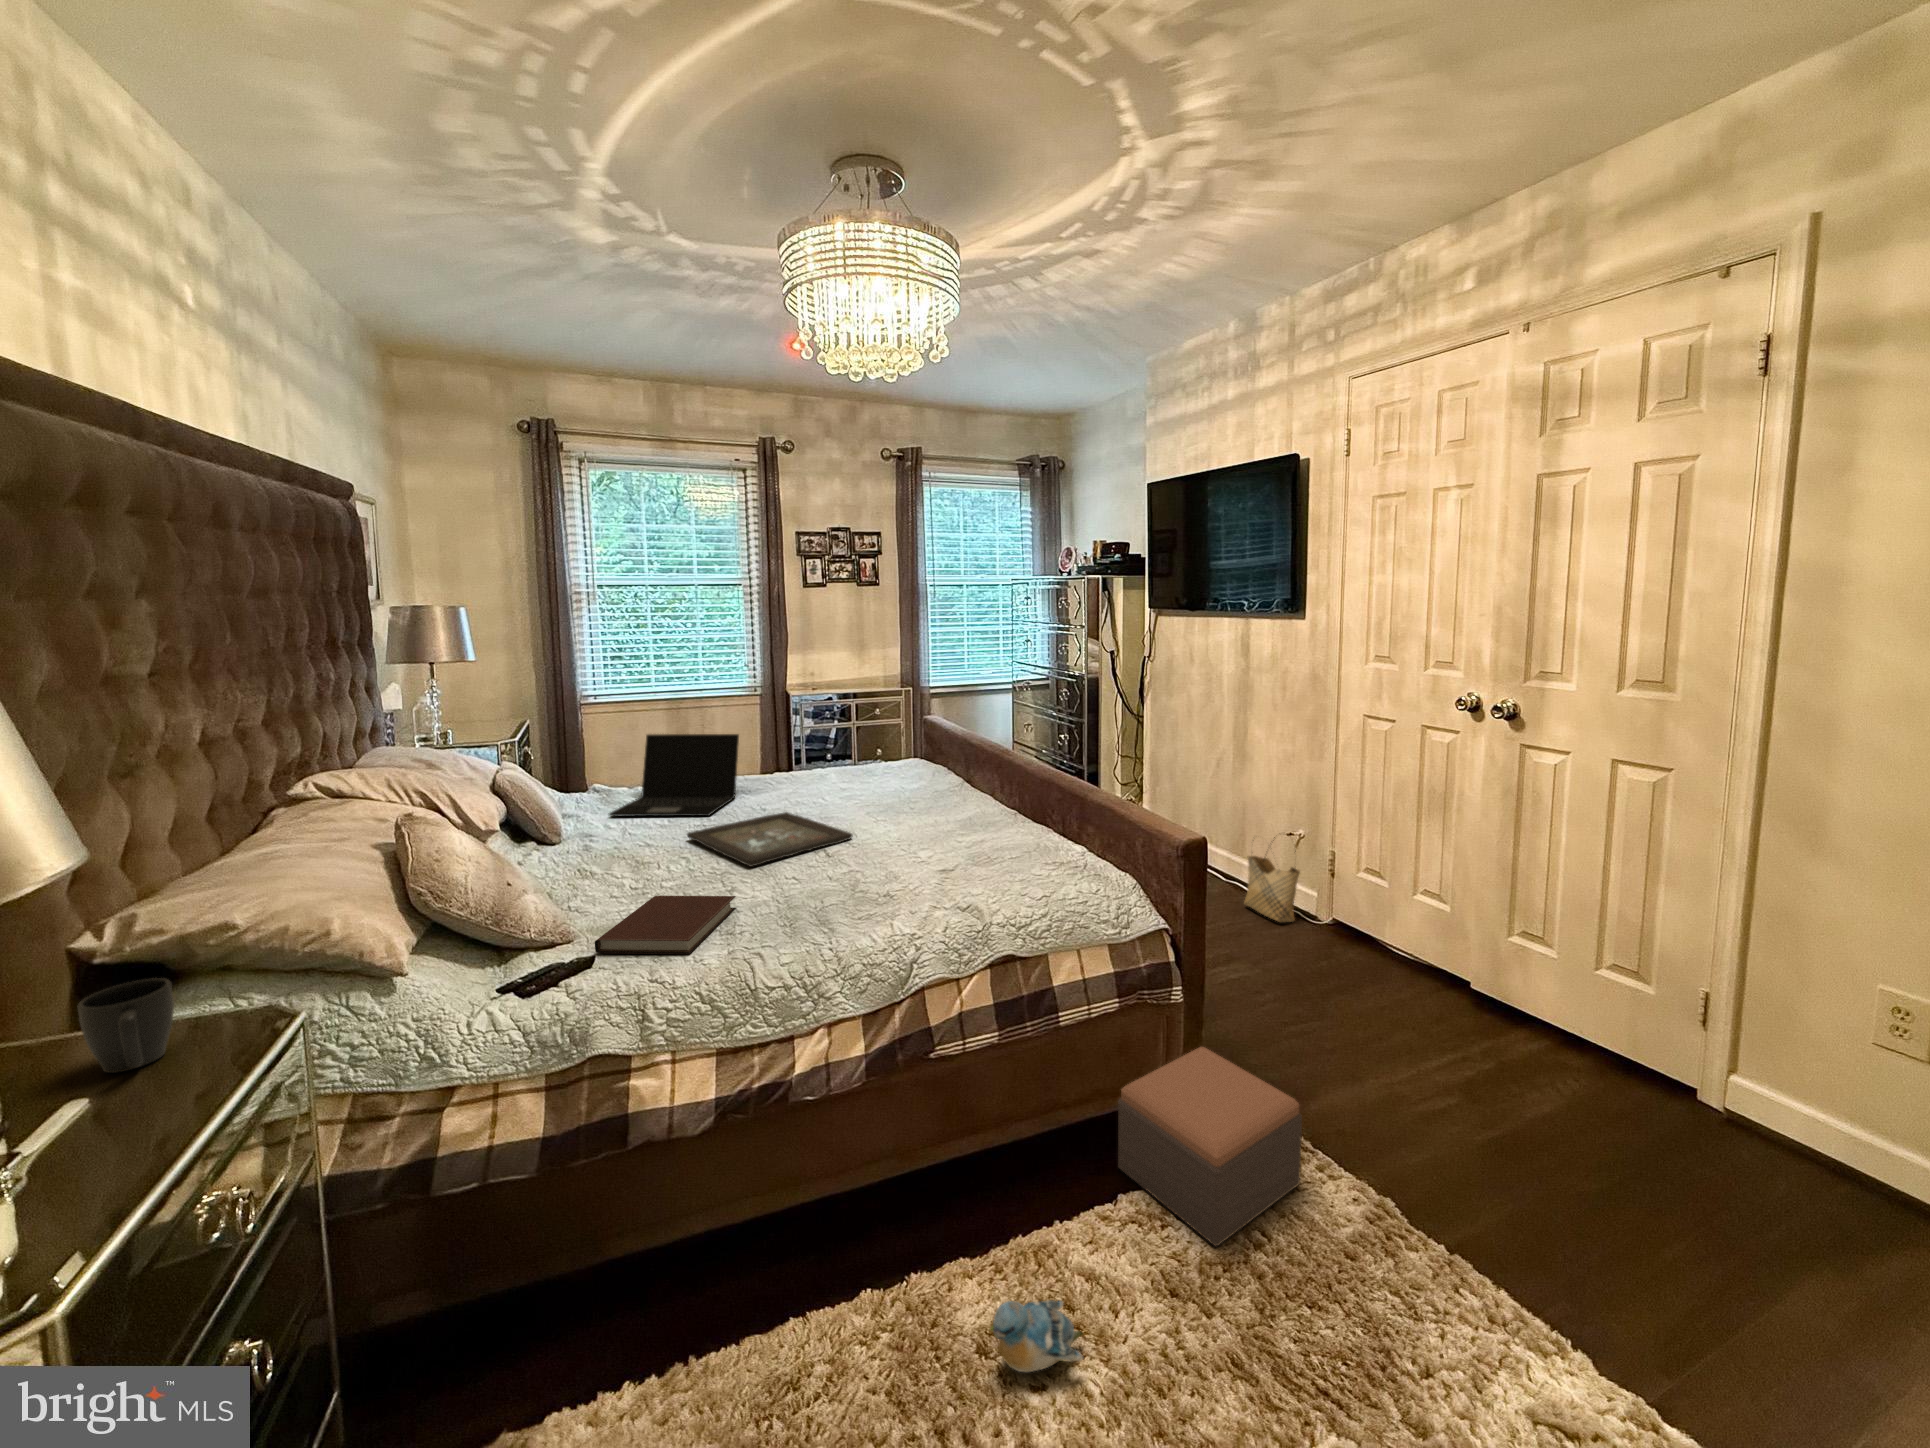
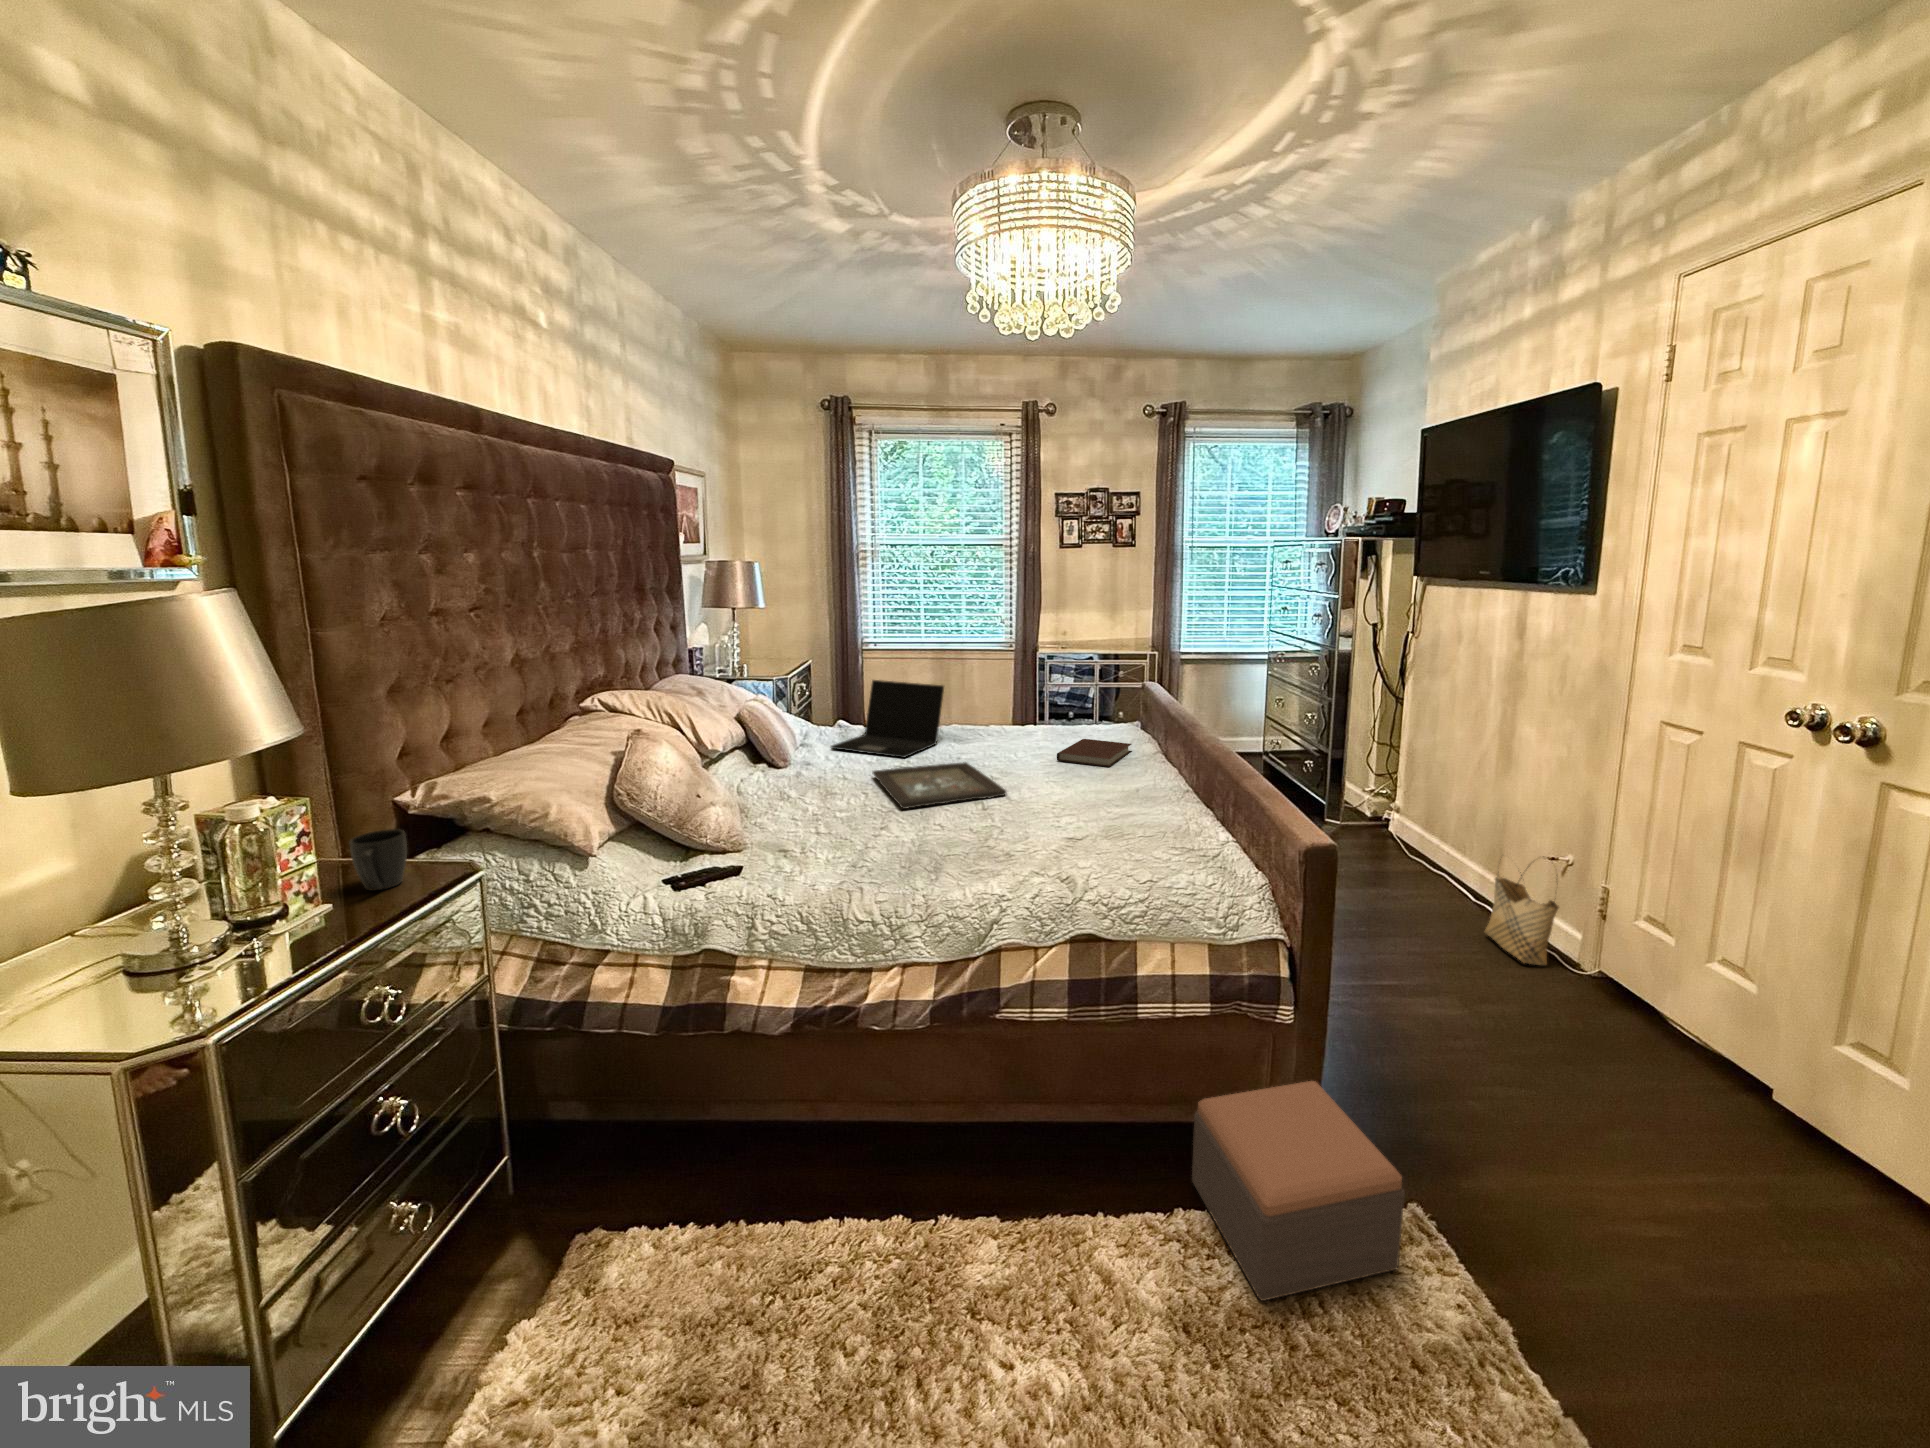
notebook: present [595,896,736,954] -> present [1057,739,1131,767]
plush toy: present [991,1300,1083,1372] -> none [969,1271,1069,1357]

